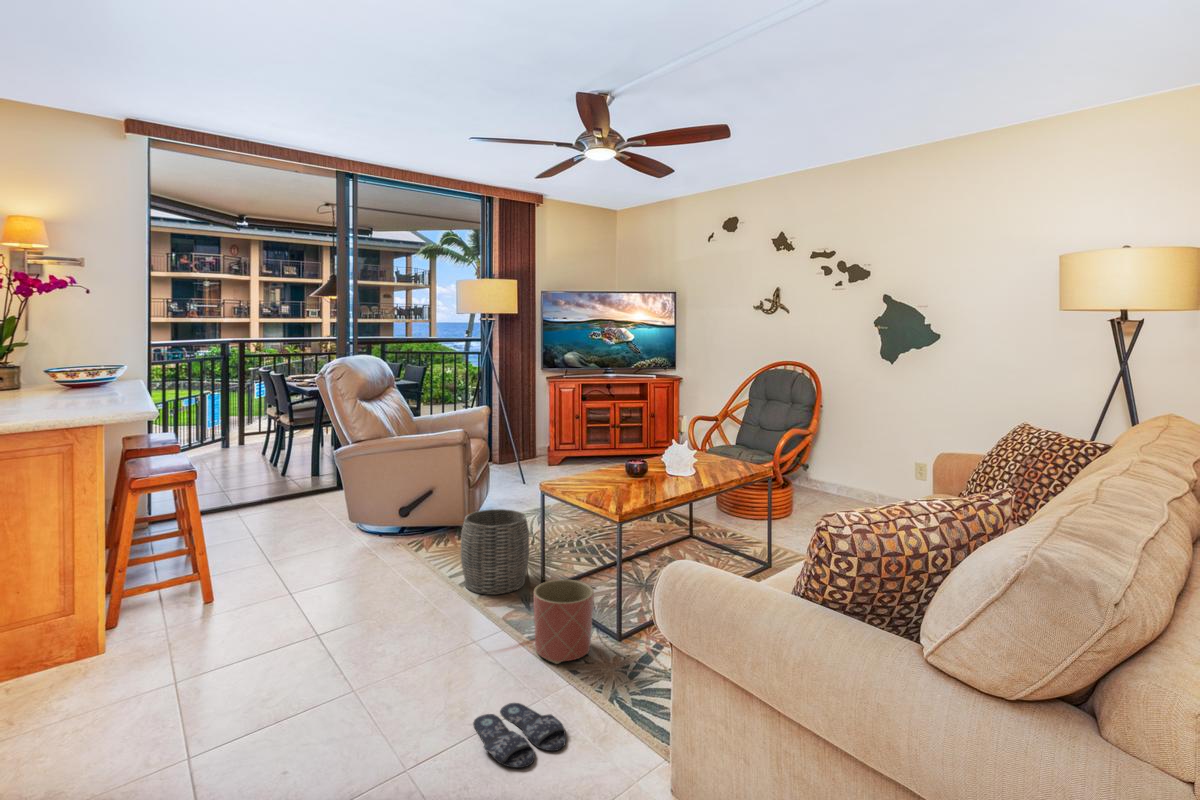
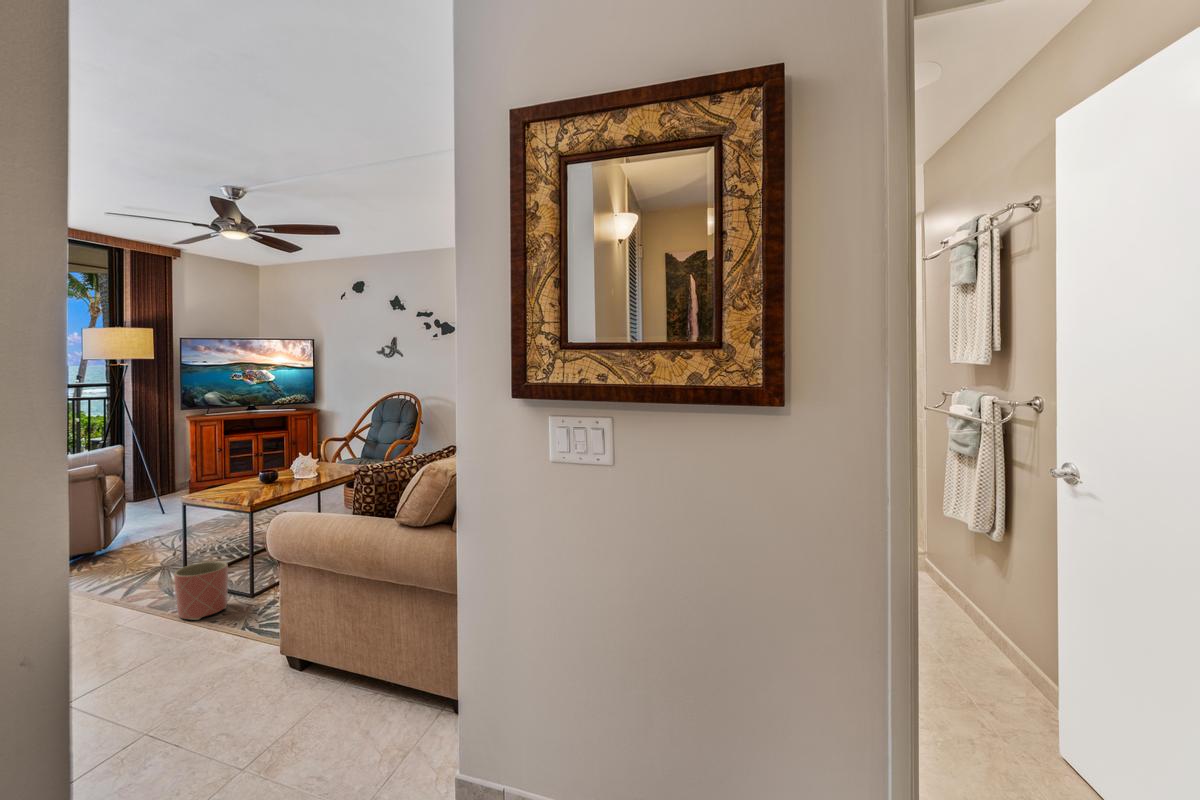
woven basket: present [461,509,529,595] -> none [98,526,171,596]
slippers: present [473,703,566,768] -> none [123,644,204,677]

